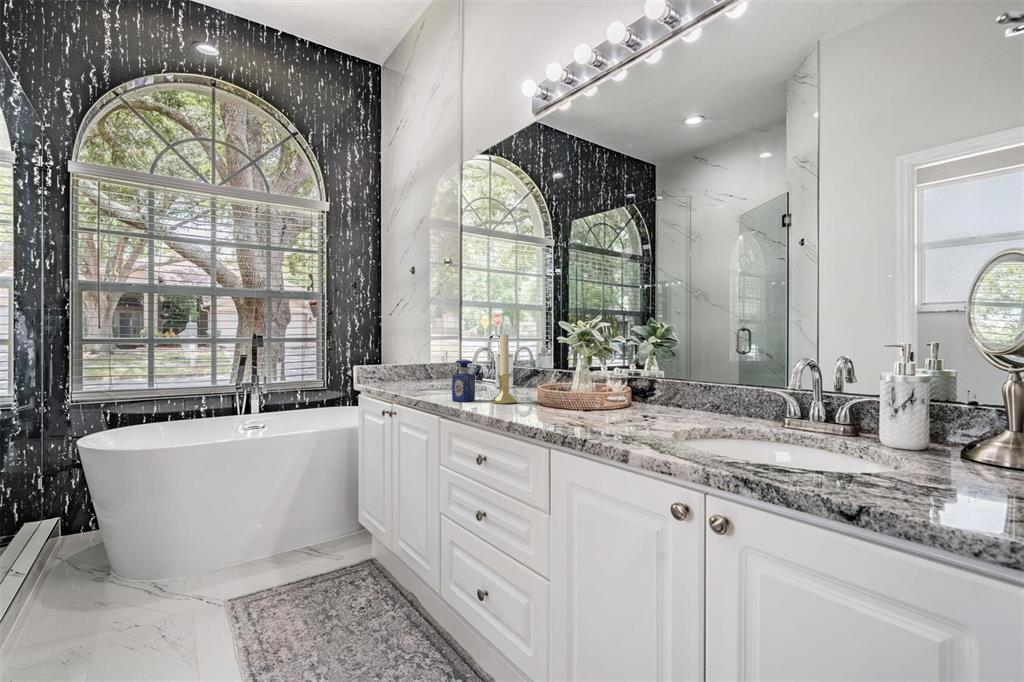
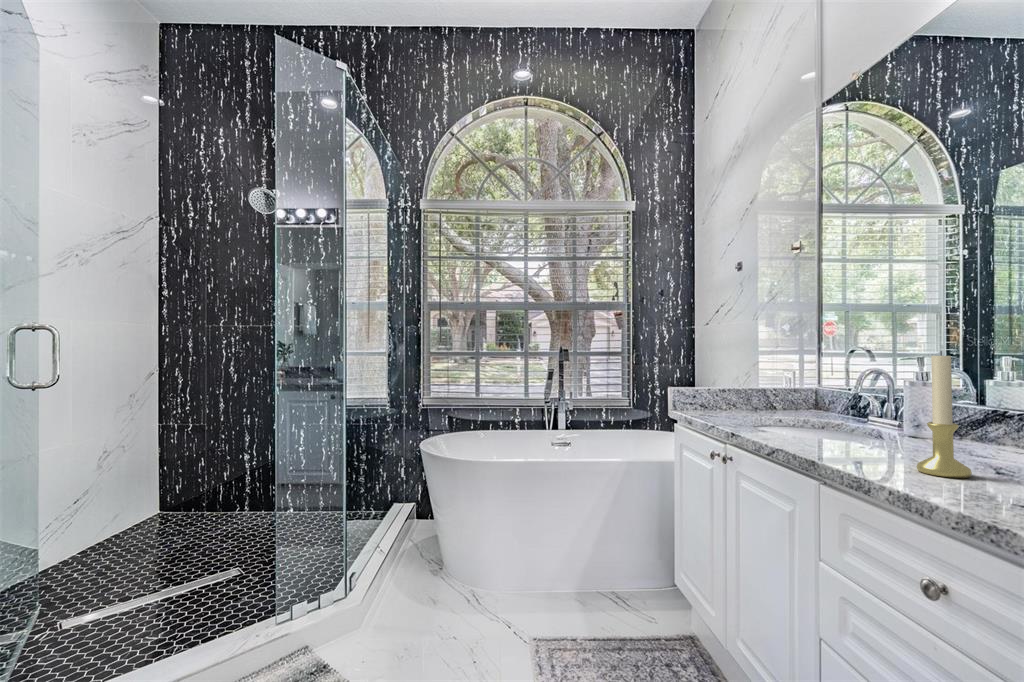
perfume bottle: present [452,359,475,402] -> none [832,394,876,463]

